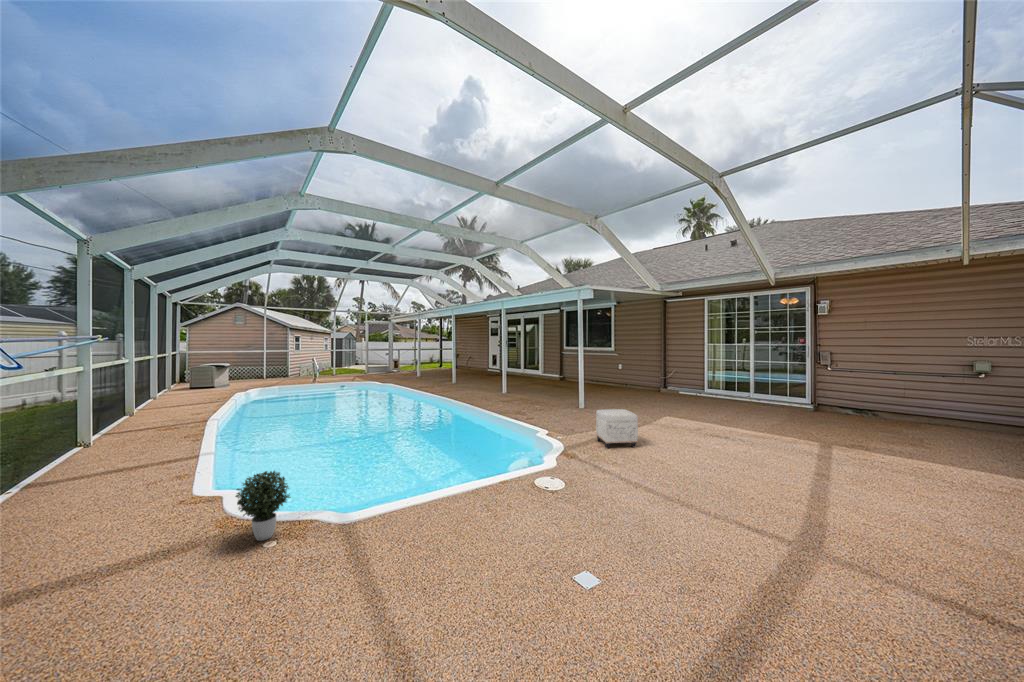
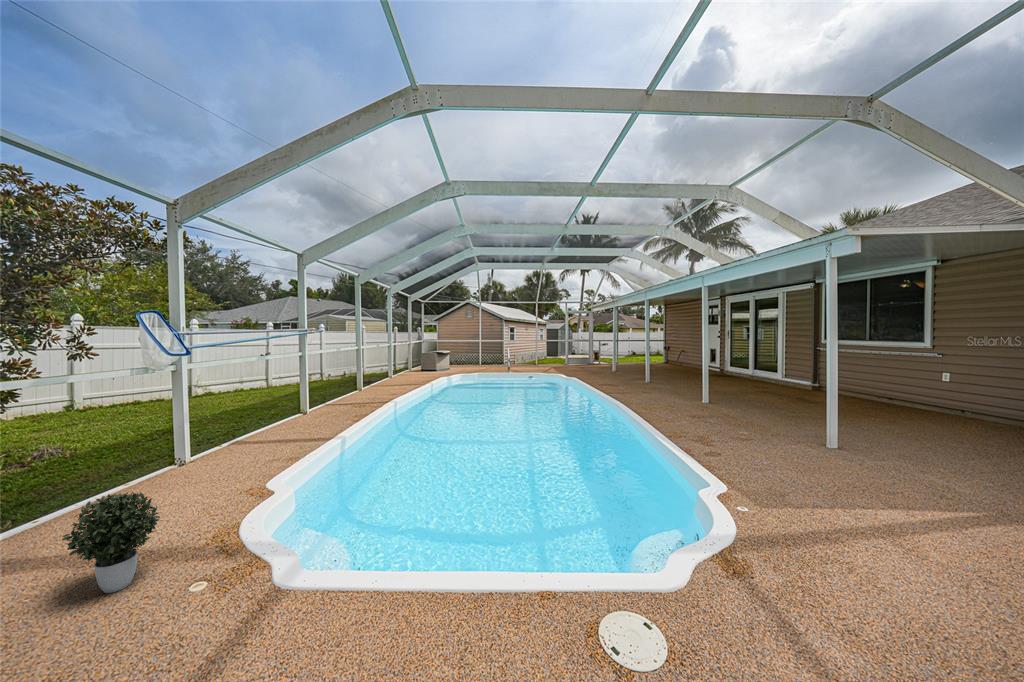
ottoman: present [596,409,638,448] -> none [819,474,954,605]

